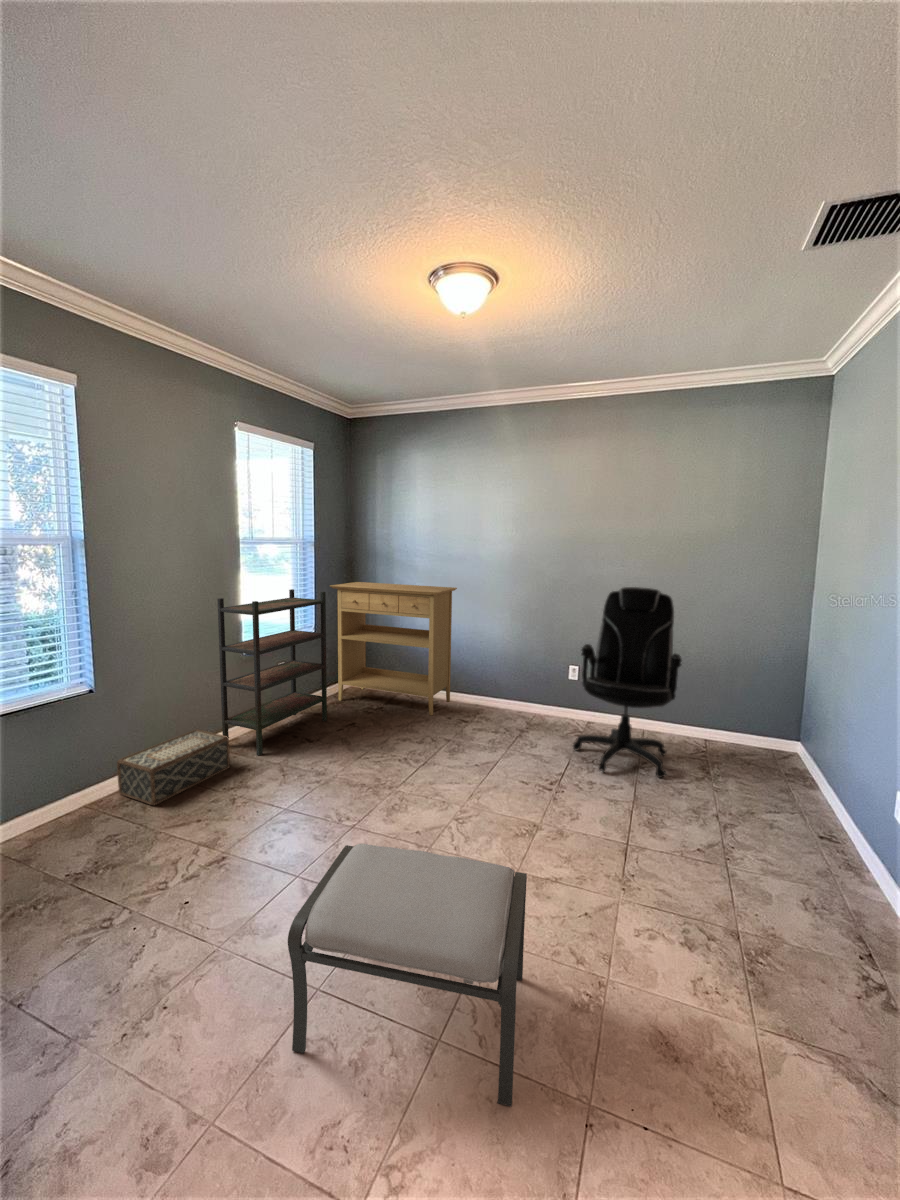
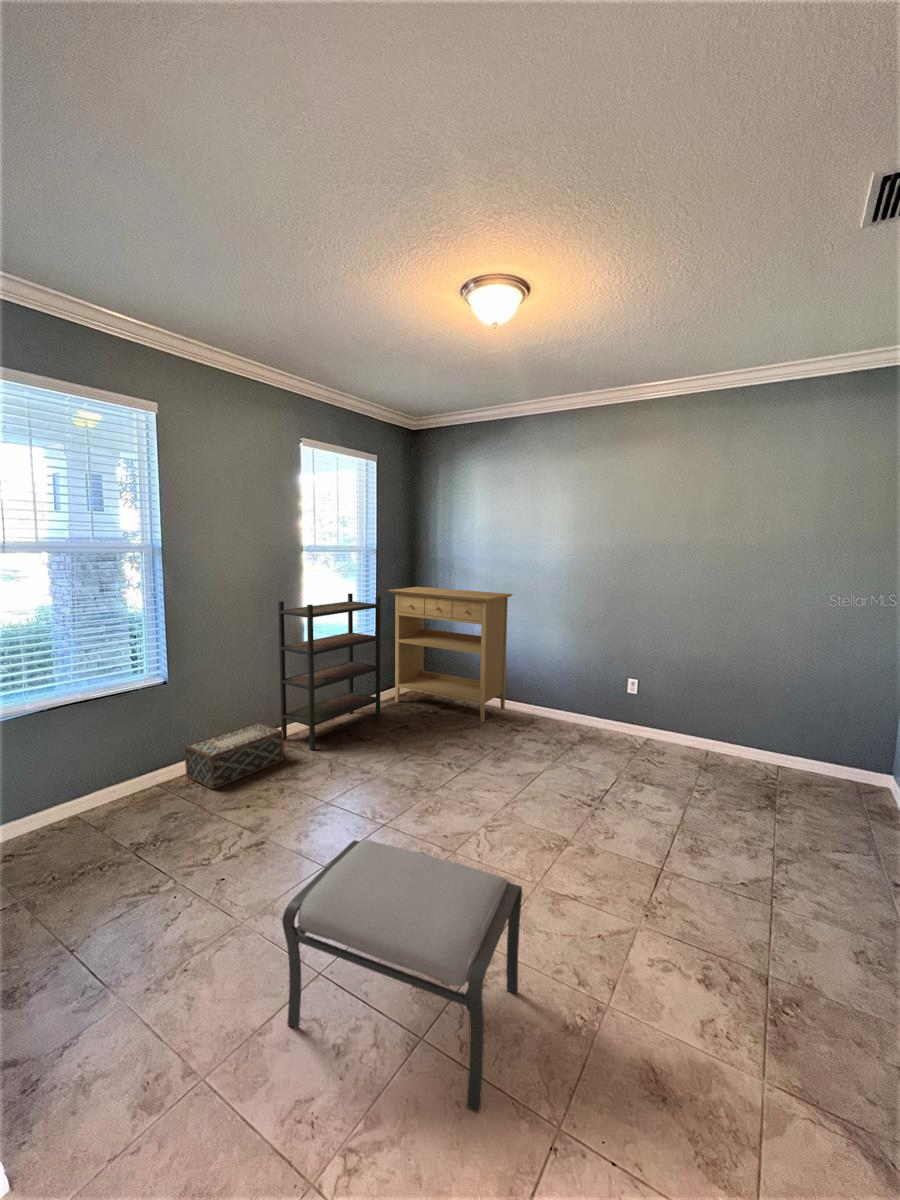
office chair: present [573,587,682,778] -> none [623,597,743,805]

